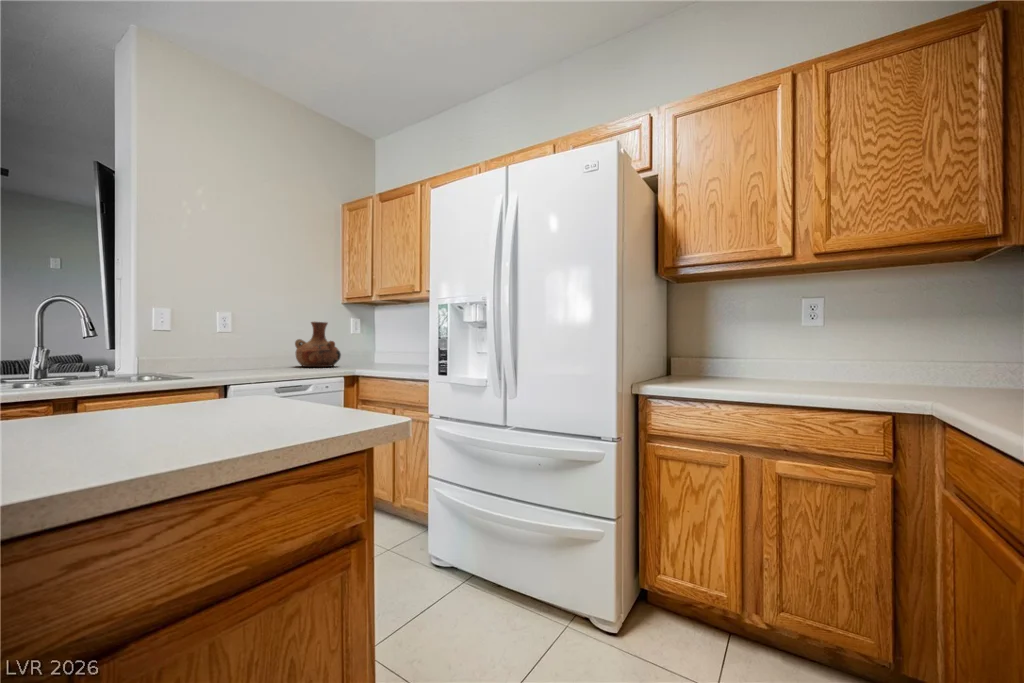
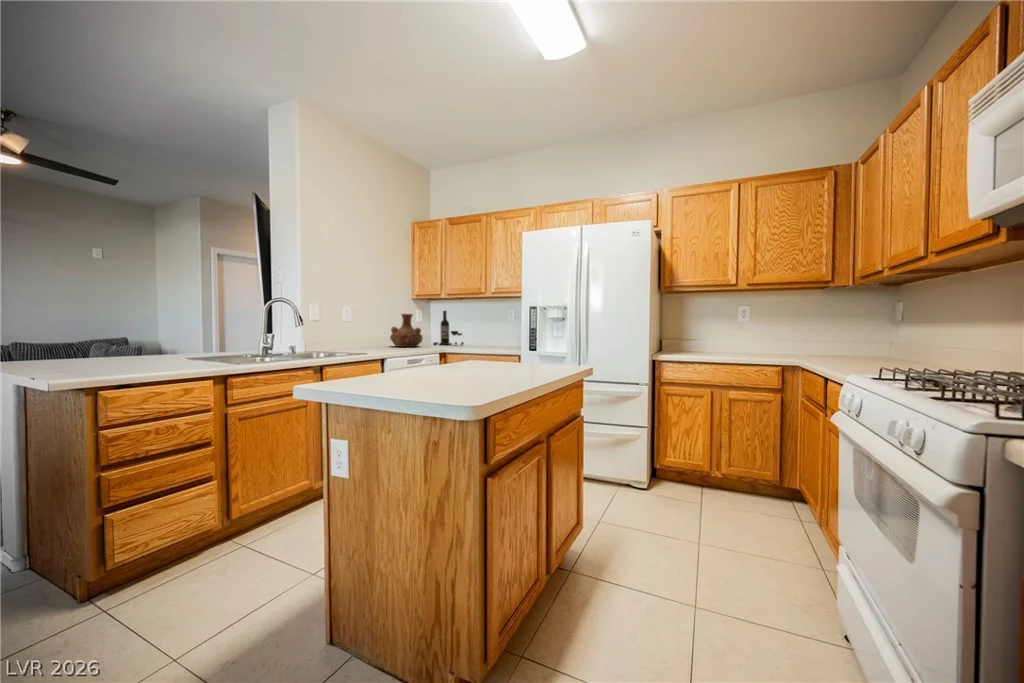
wine bottle: none [367,319,410,366] -> present [433,311,464,345]

